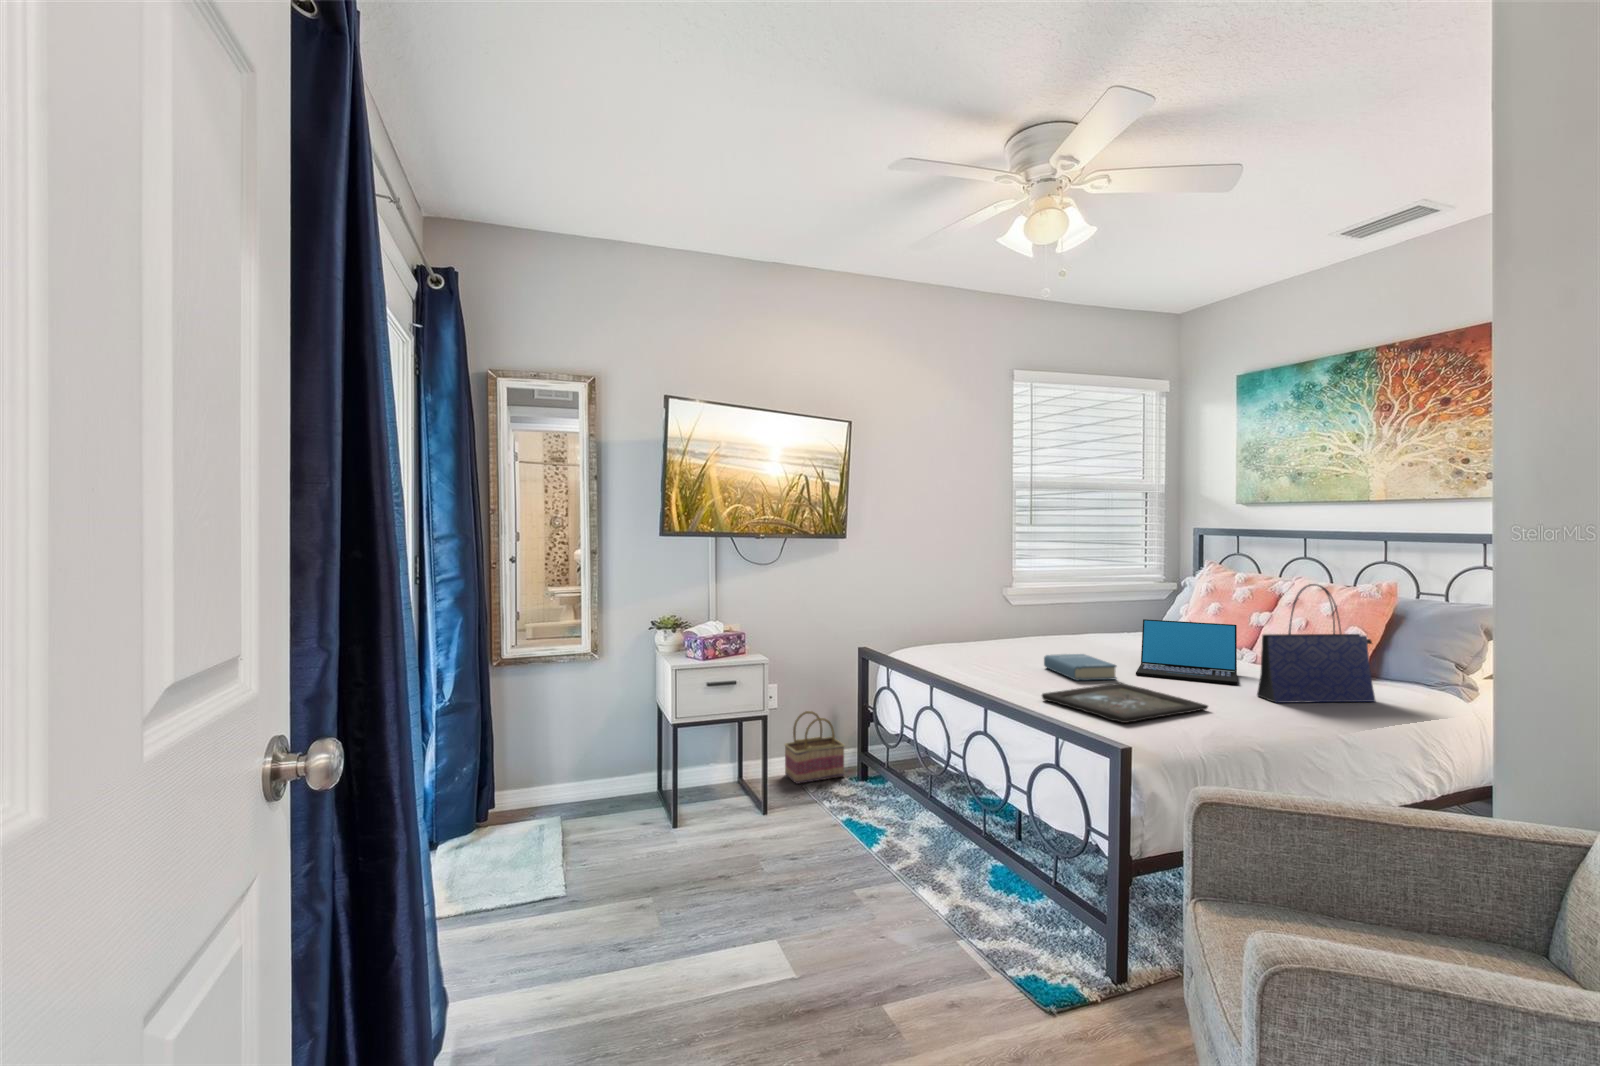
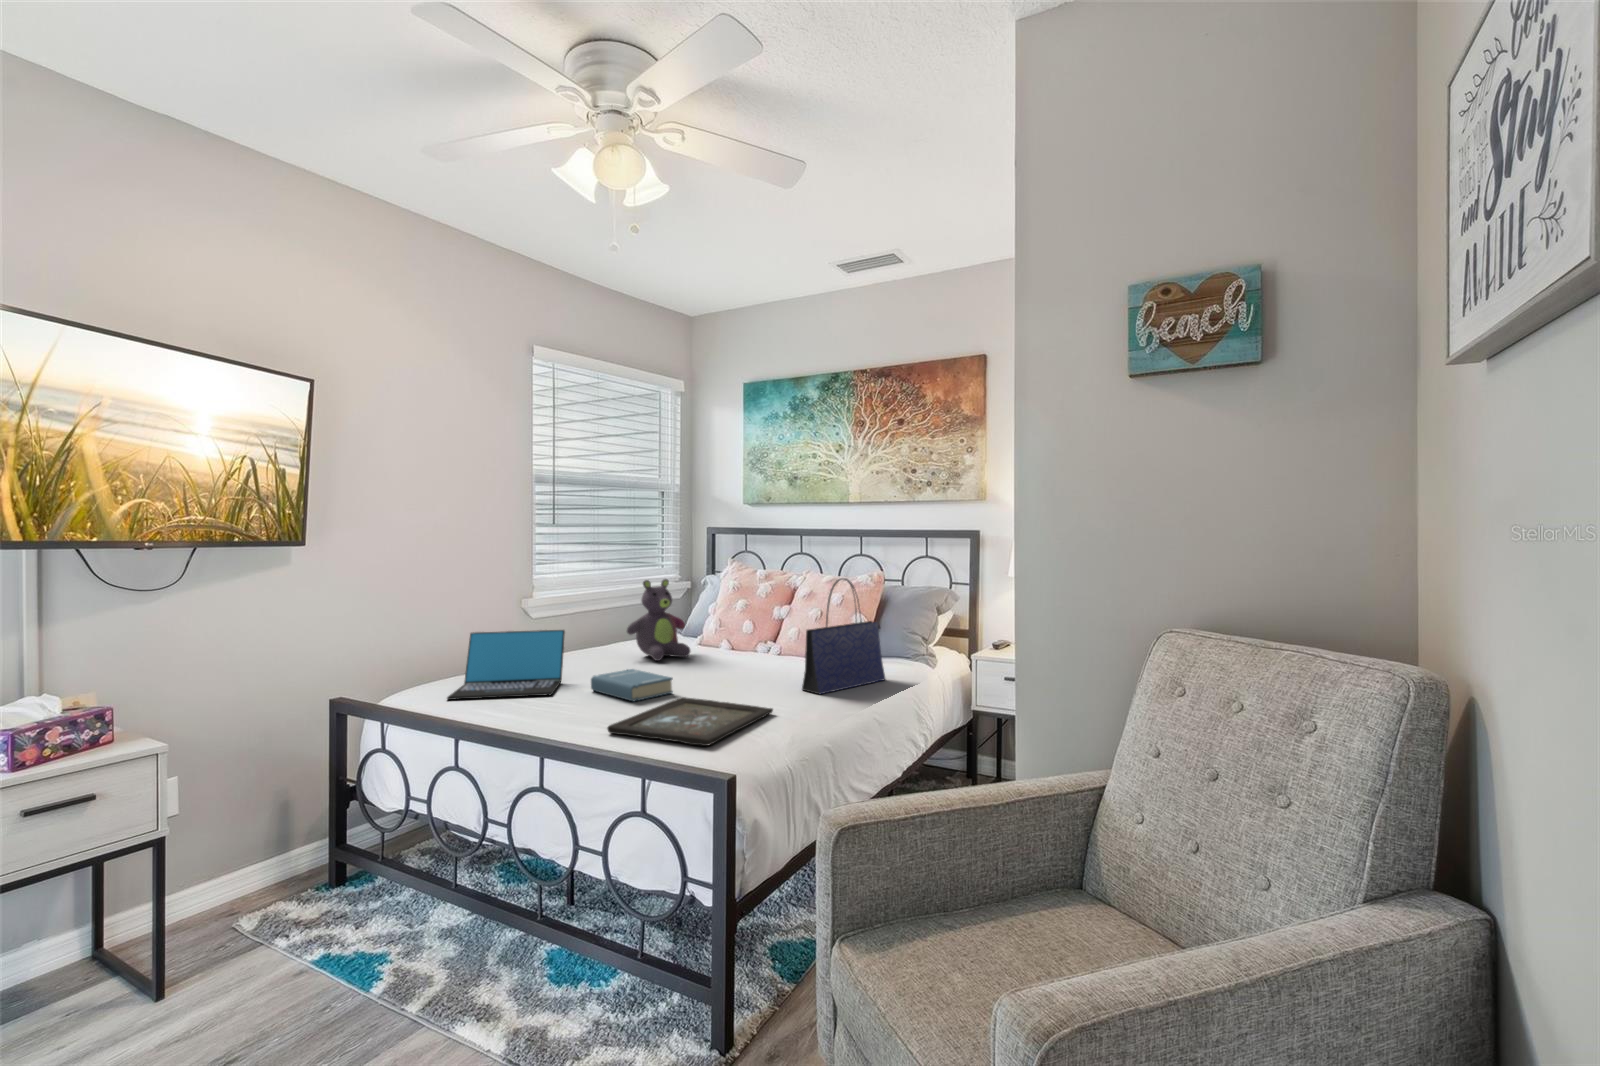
stuffed bear: none [1089,576,1153,652] -> present [627,579,690,661]
laptop: present [1136,619,1238,684] -> present [447,630,565,700]
basket: present [785,711,845,784] -> none [195,805,309,924]

